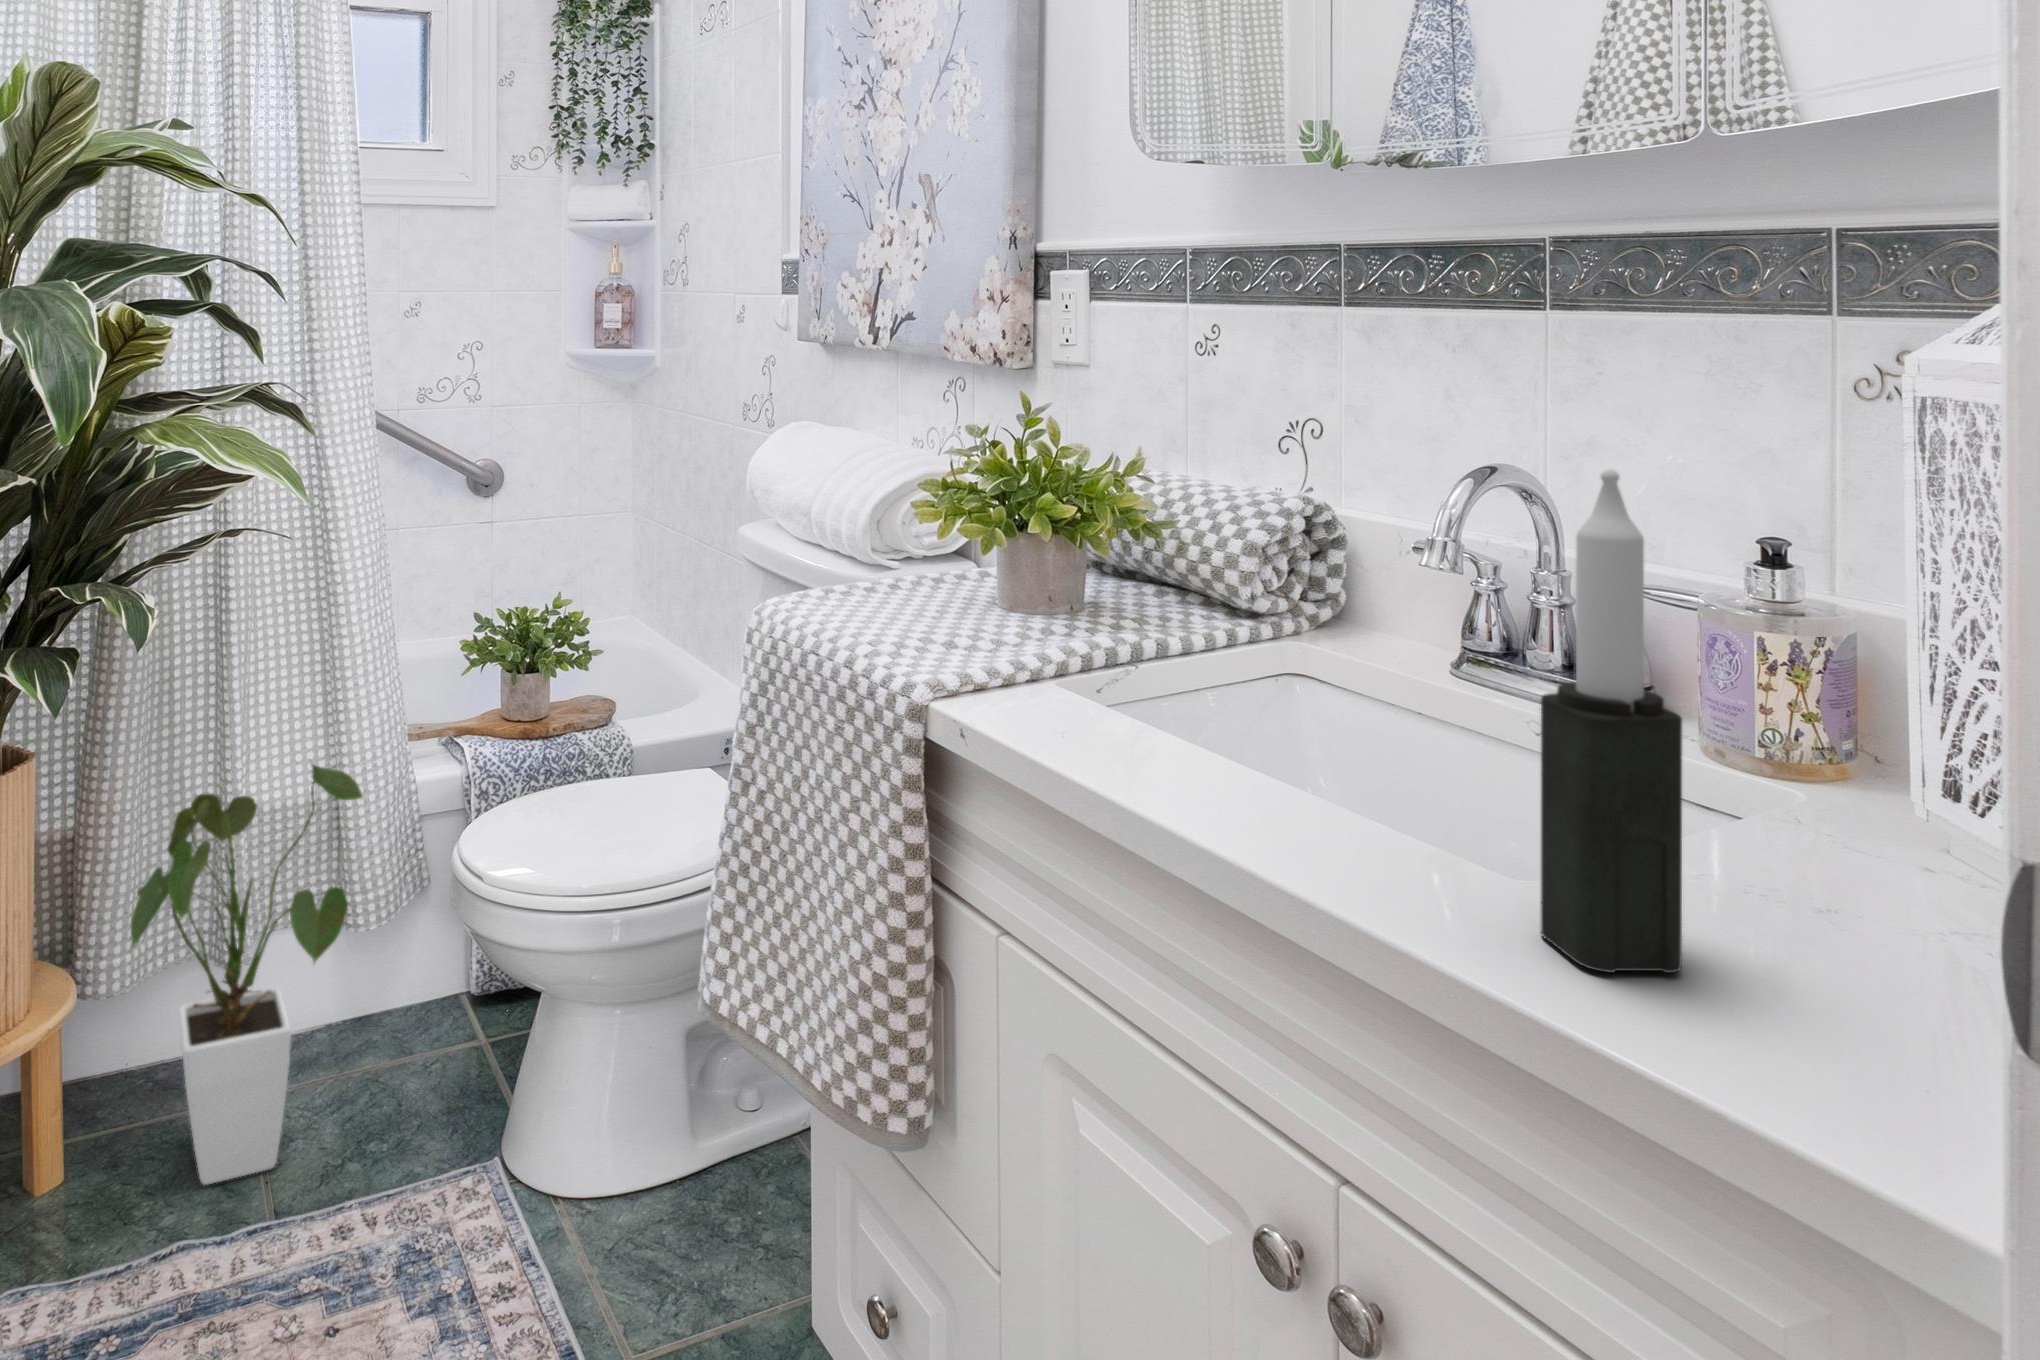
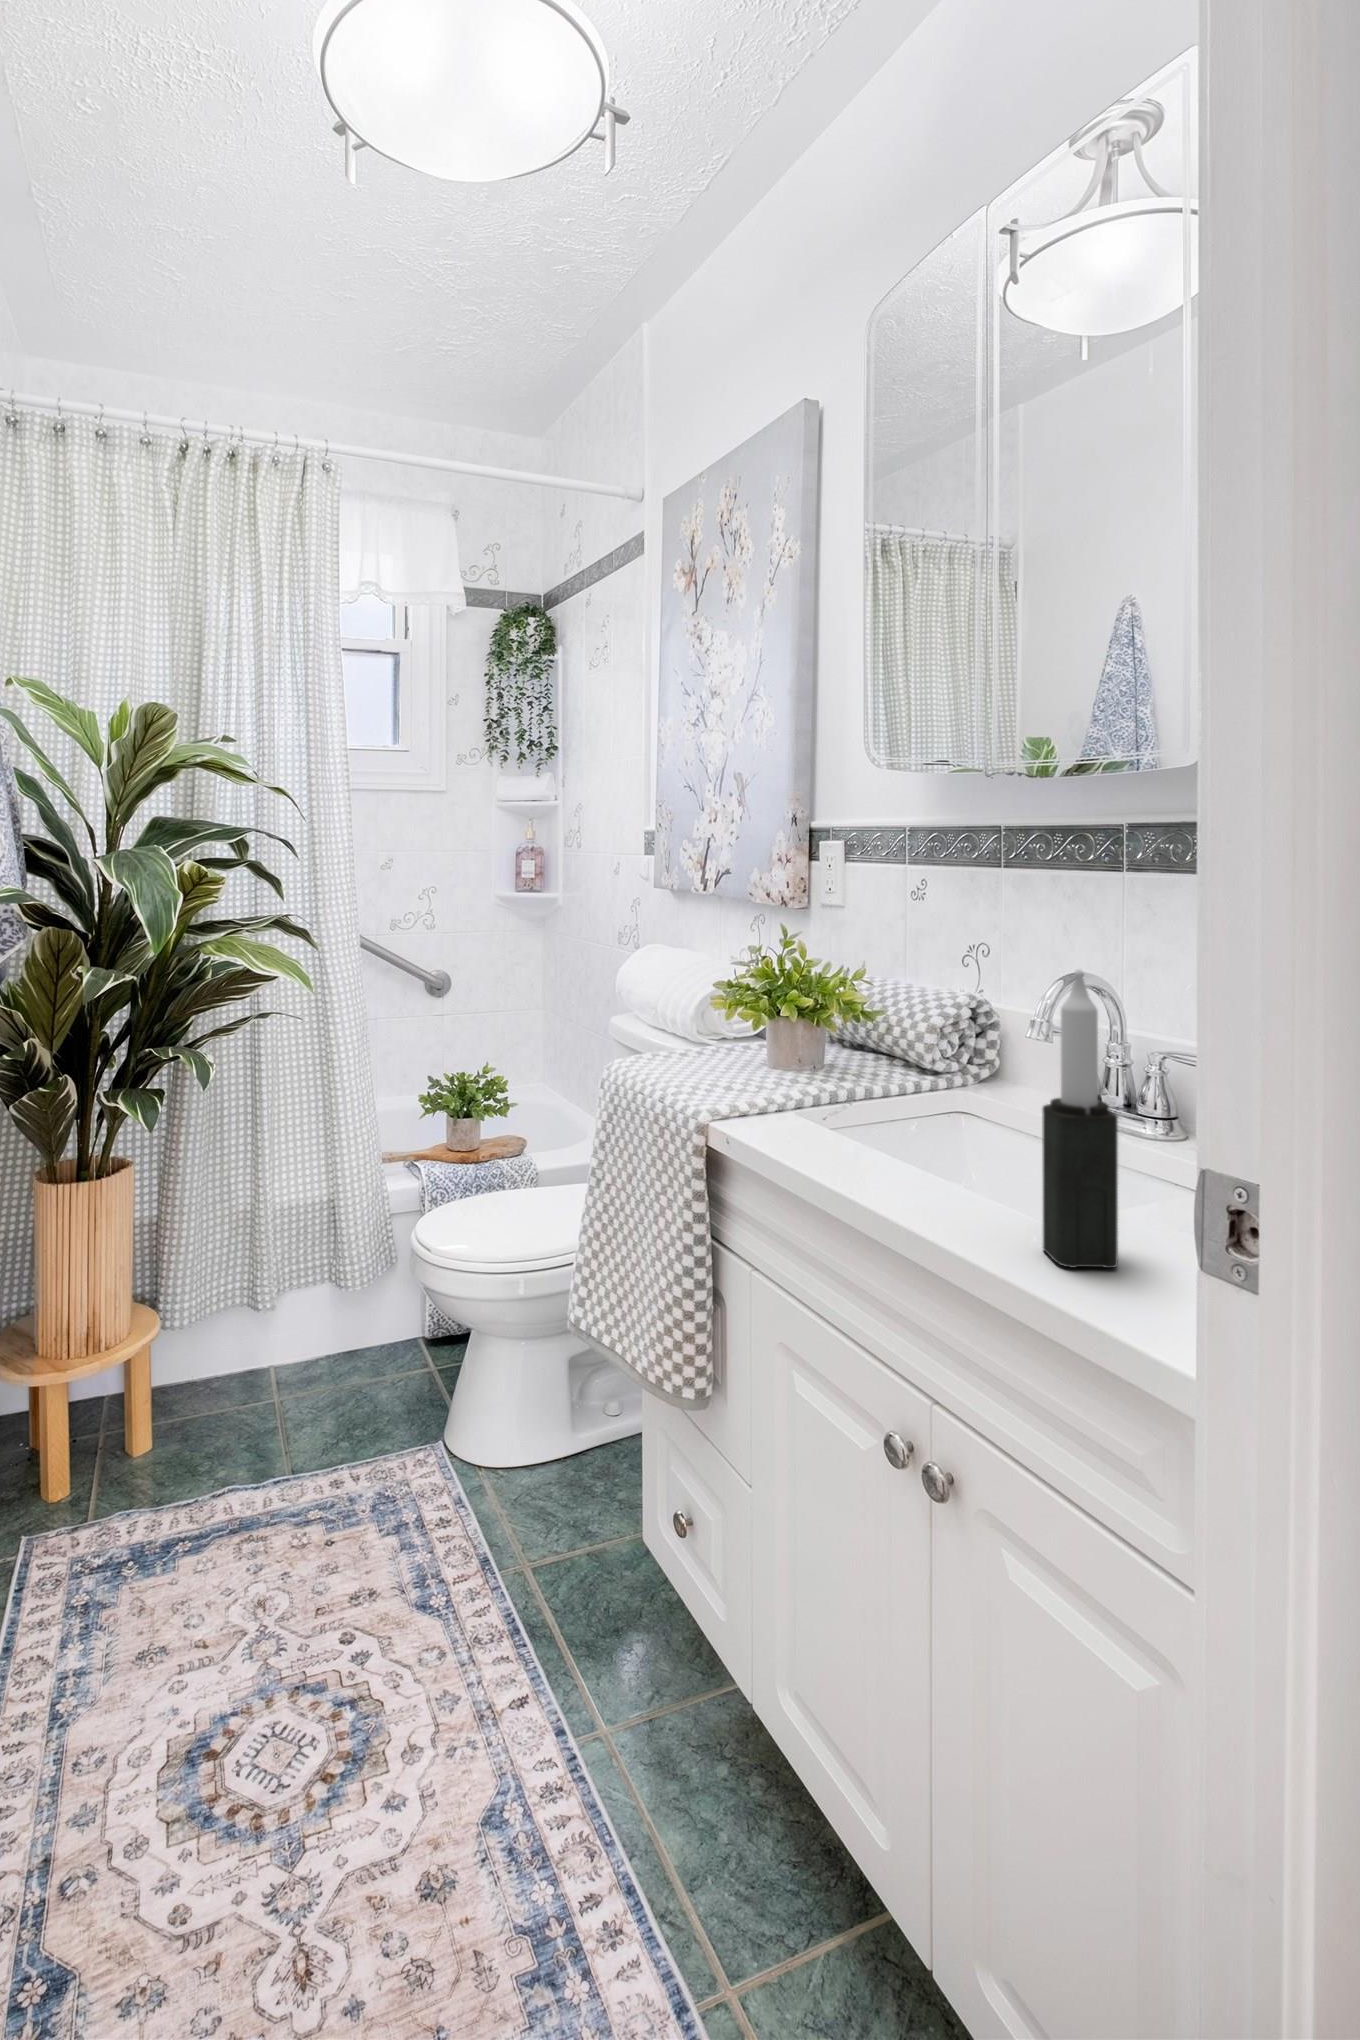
house plant: present [131,764,363,1185] -> none [193,1170,353,1455]

